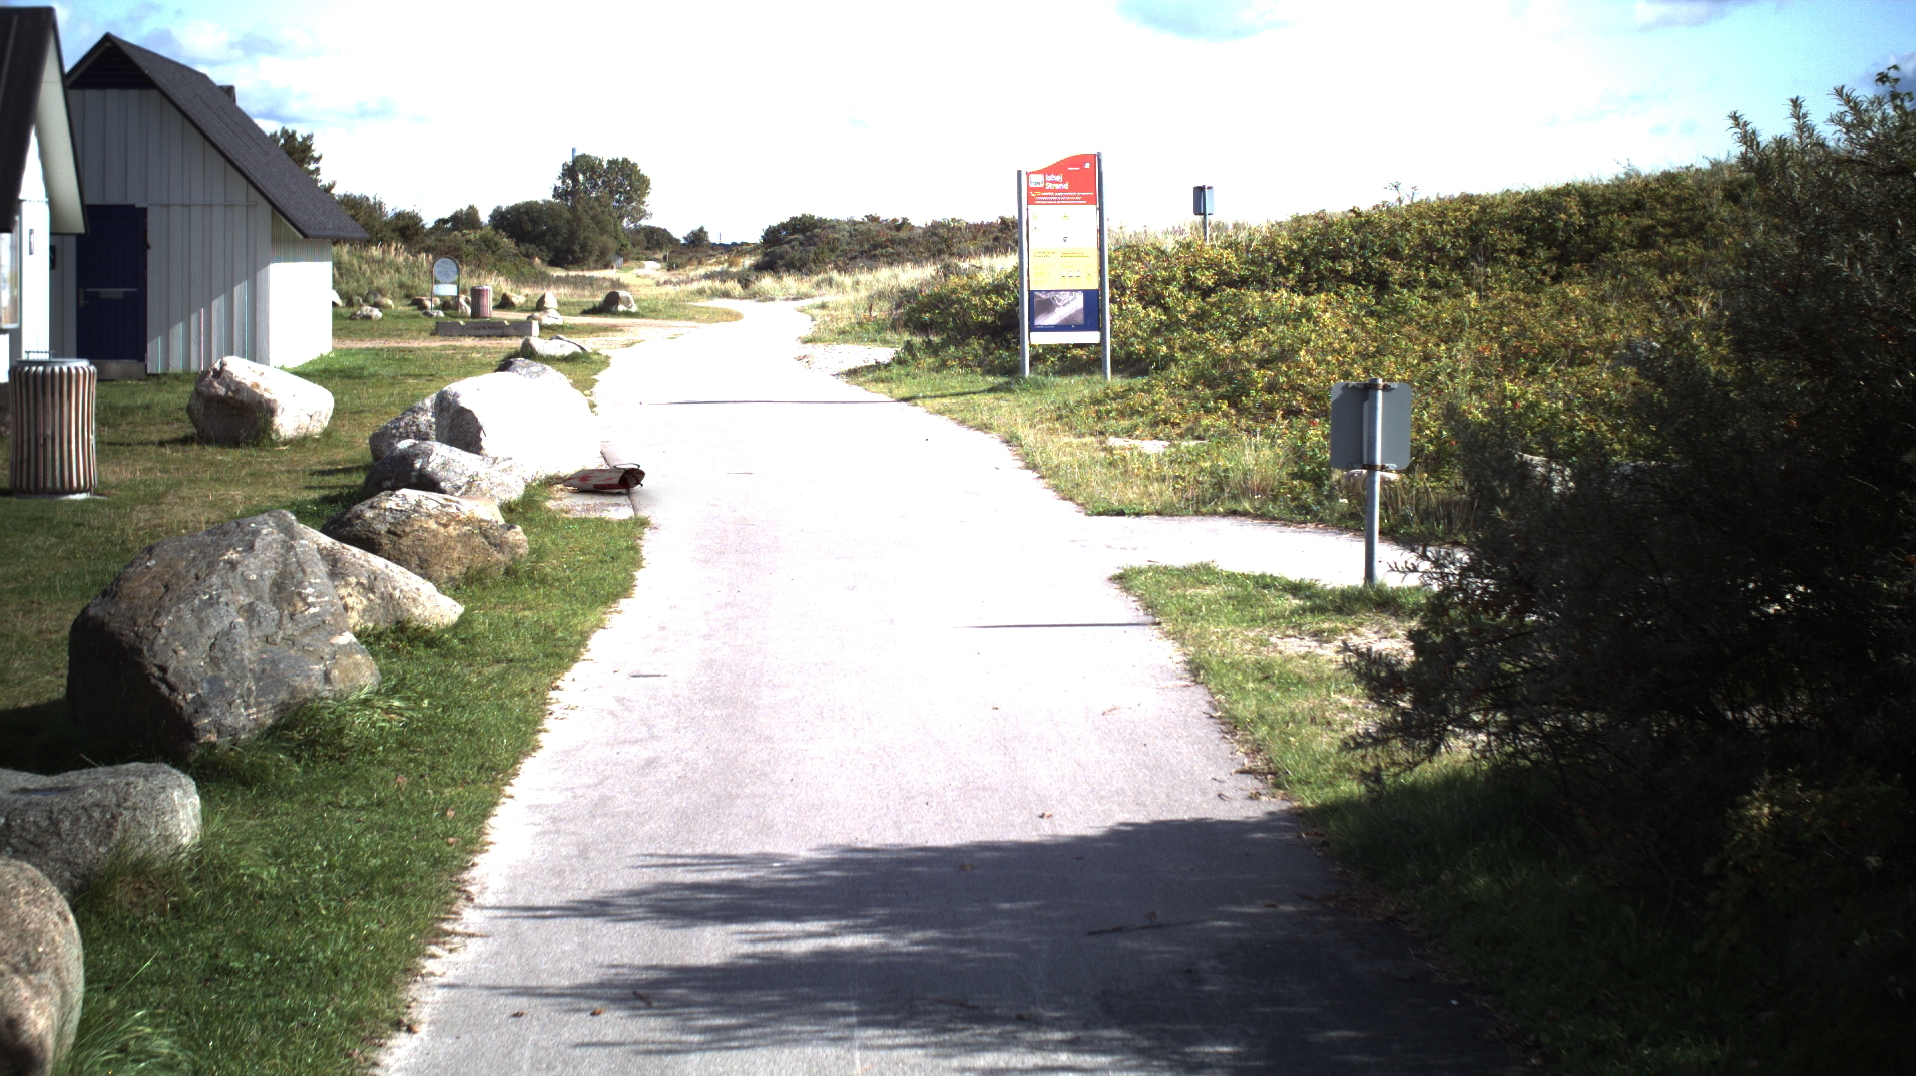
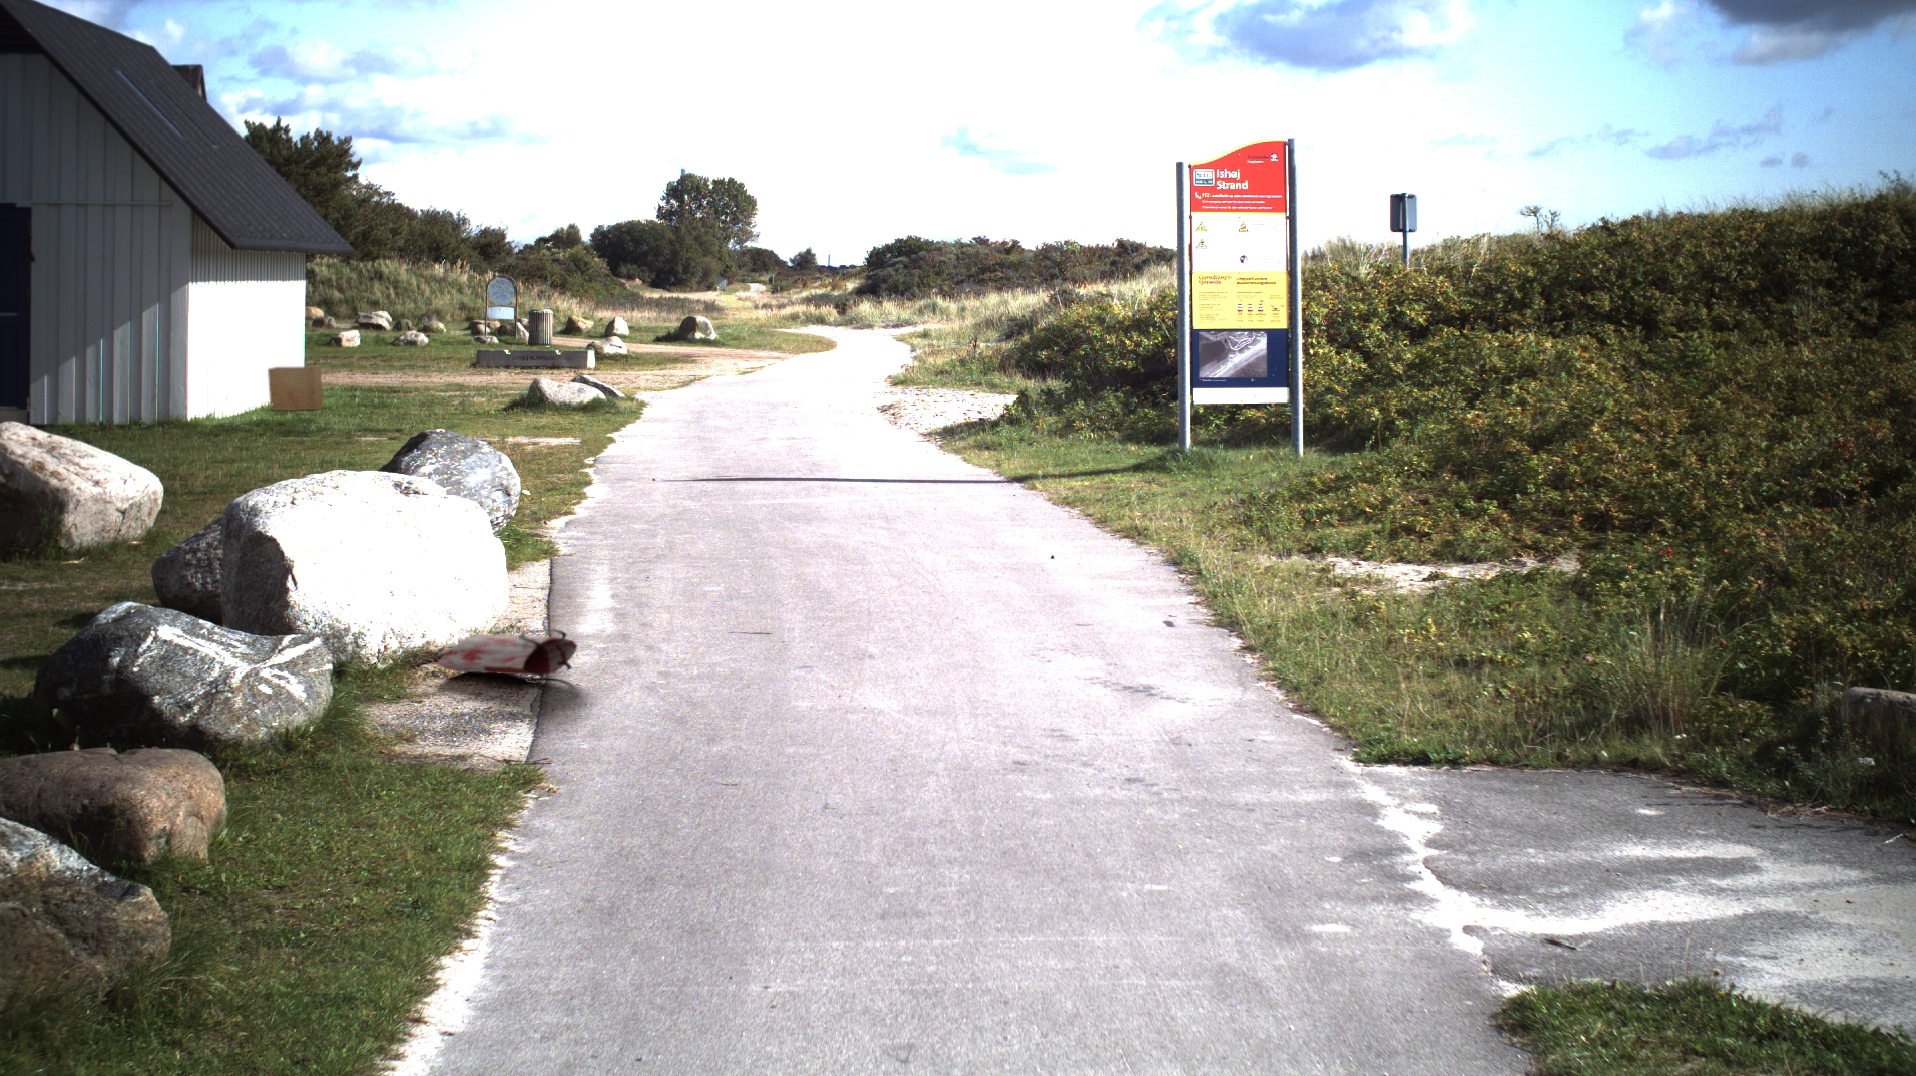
cardboard box: none [296,331,340,367] -> present [268,366,323,411]

